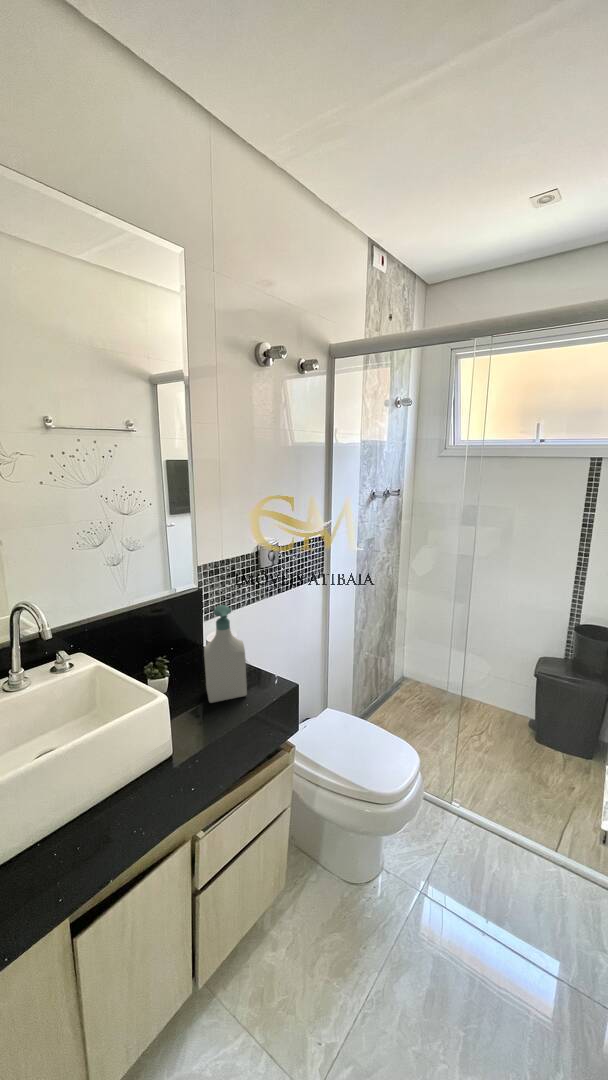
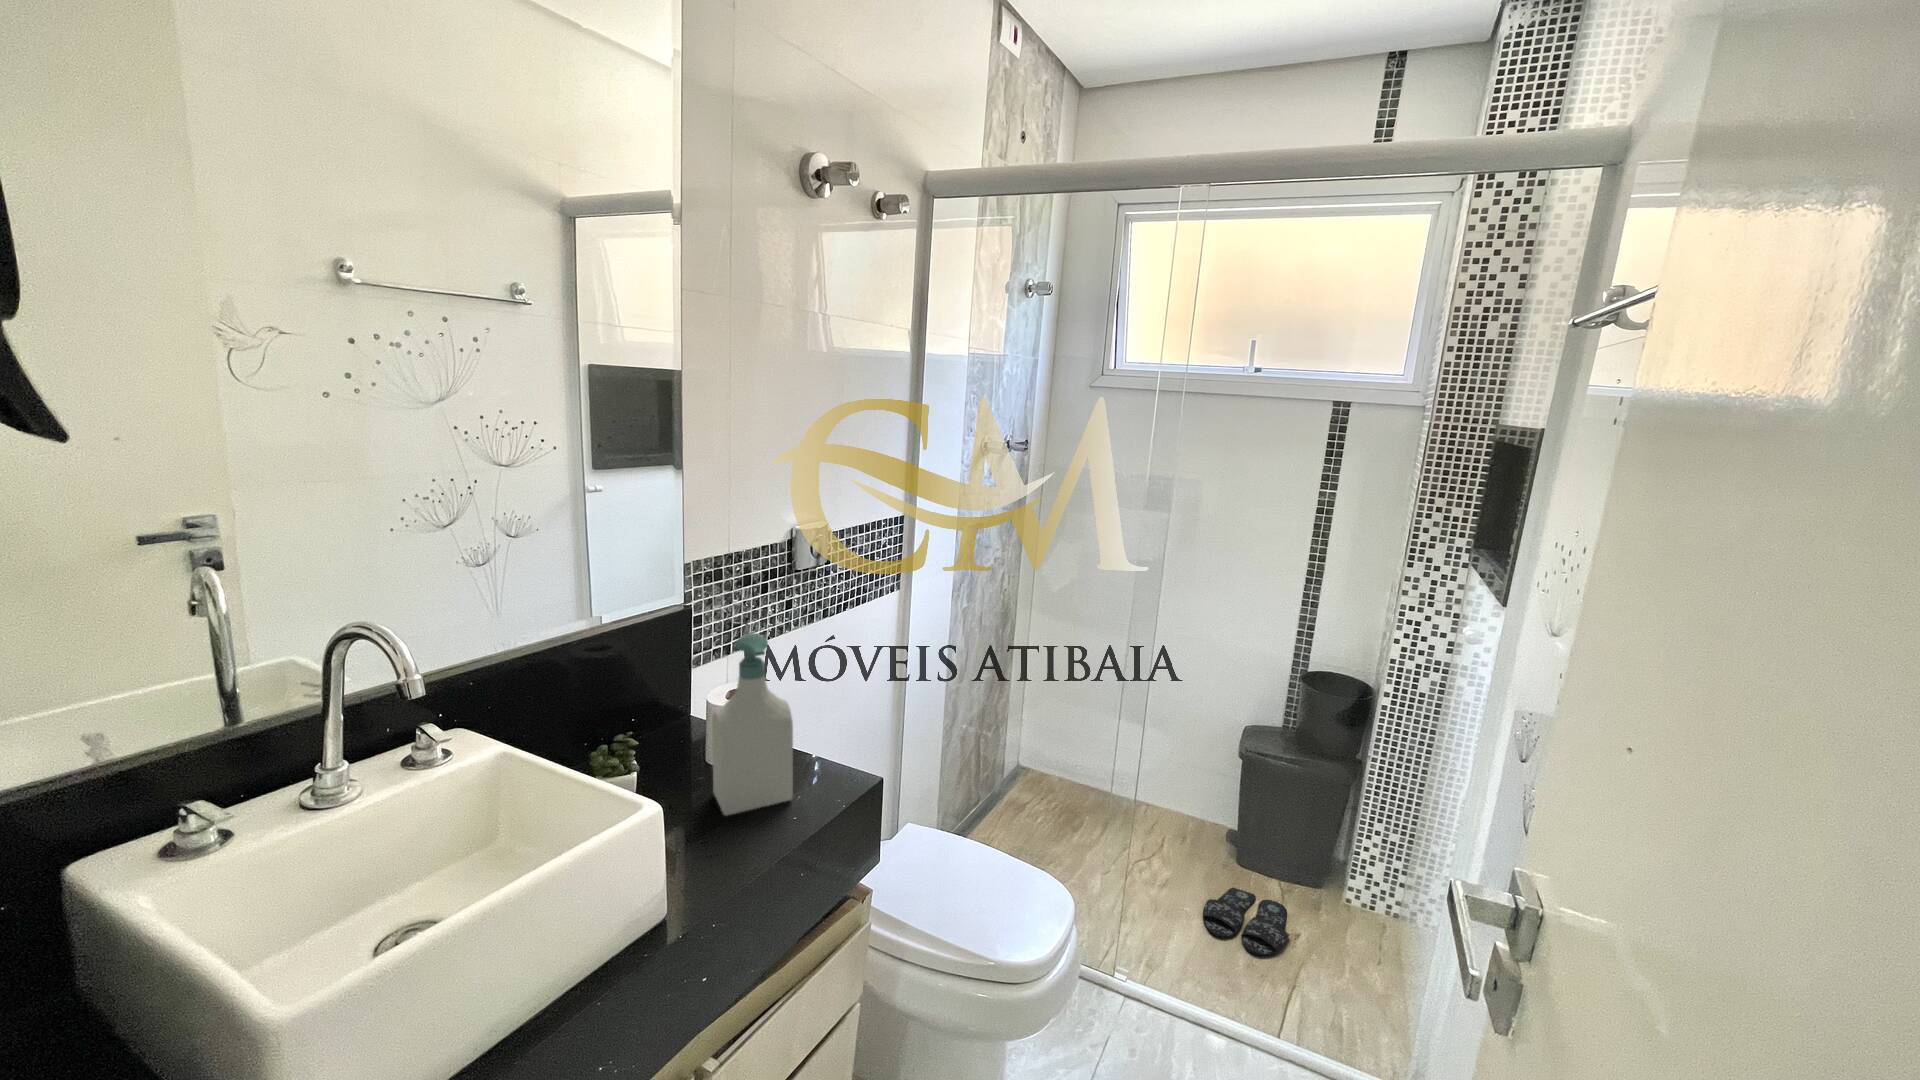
slippers: none [510,754,568,799] -> present [1203,888,1289,955]

